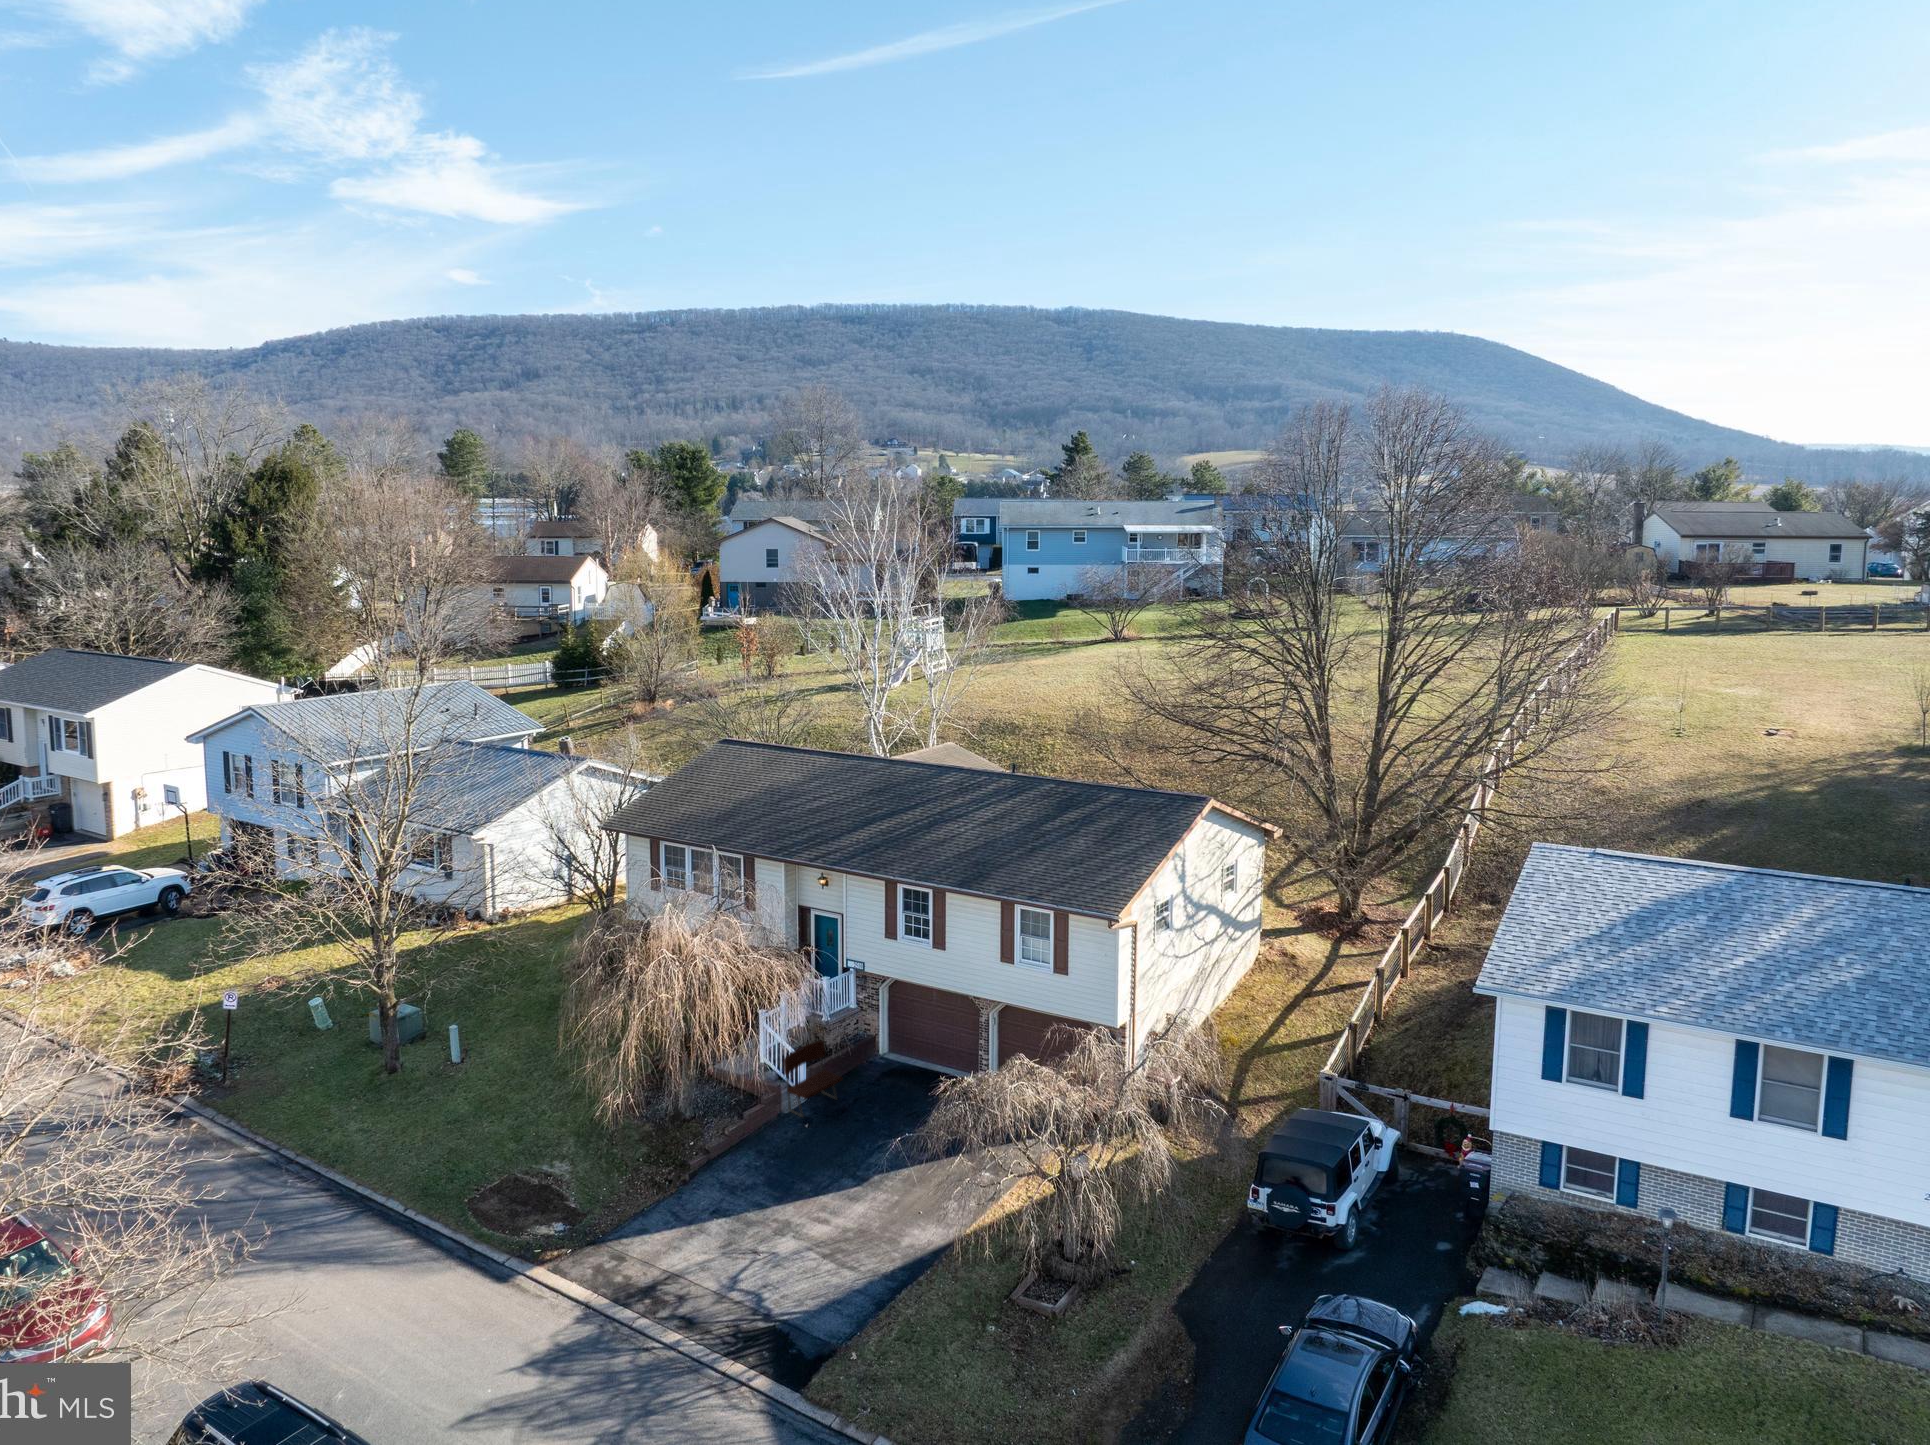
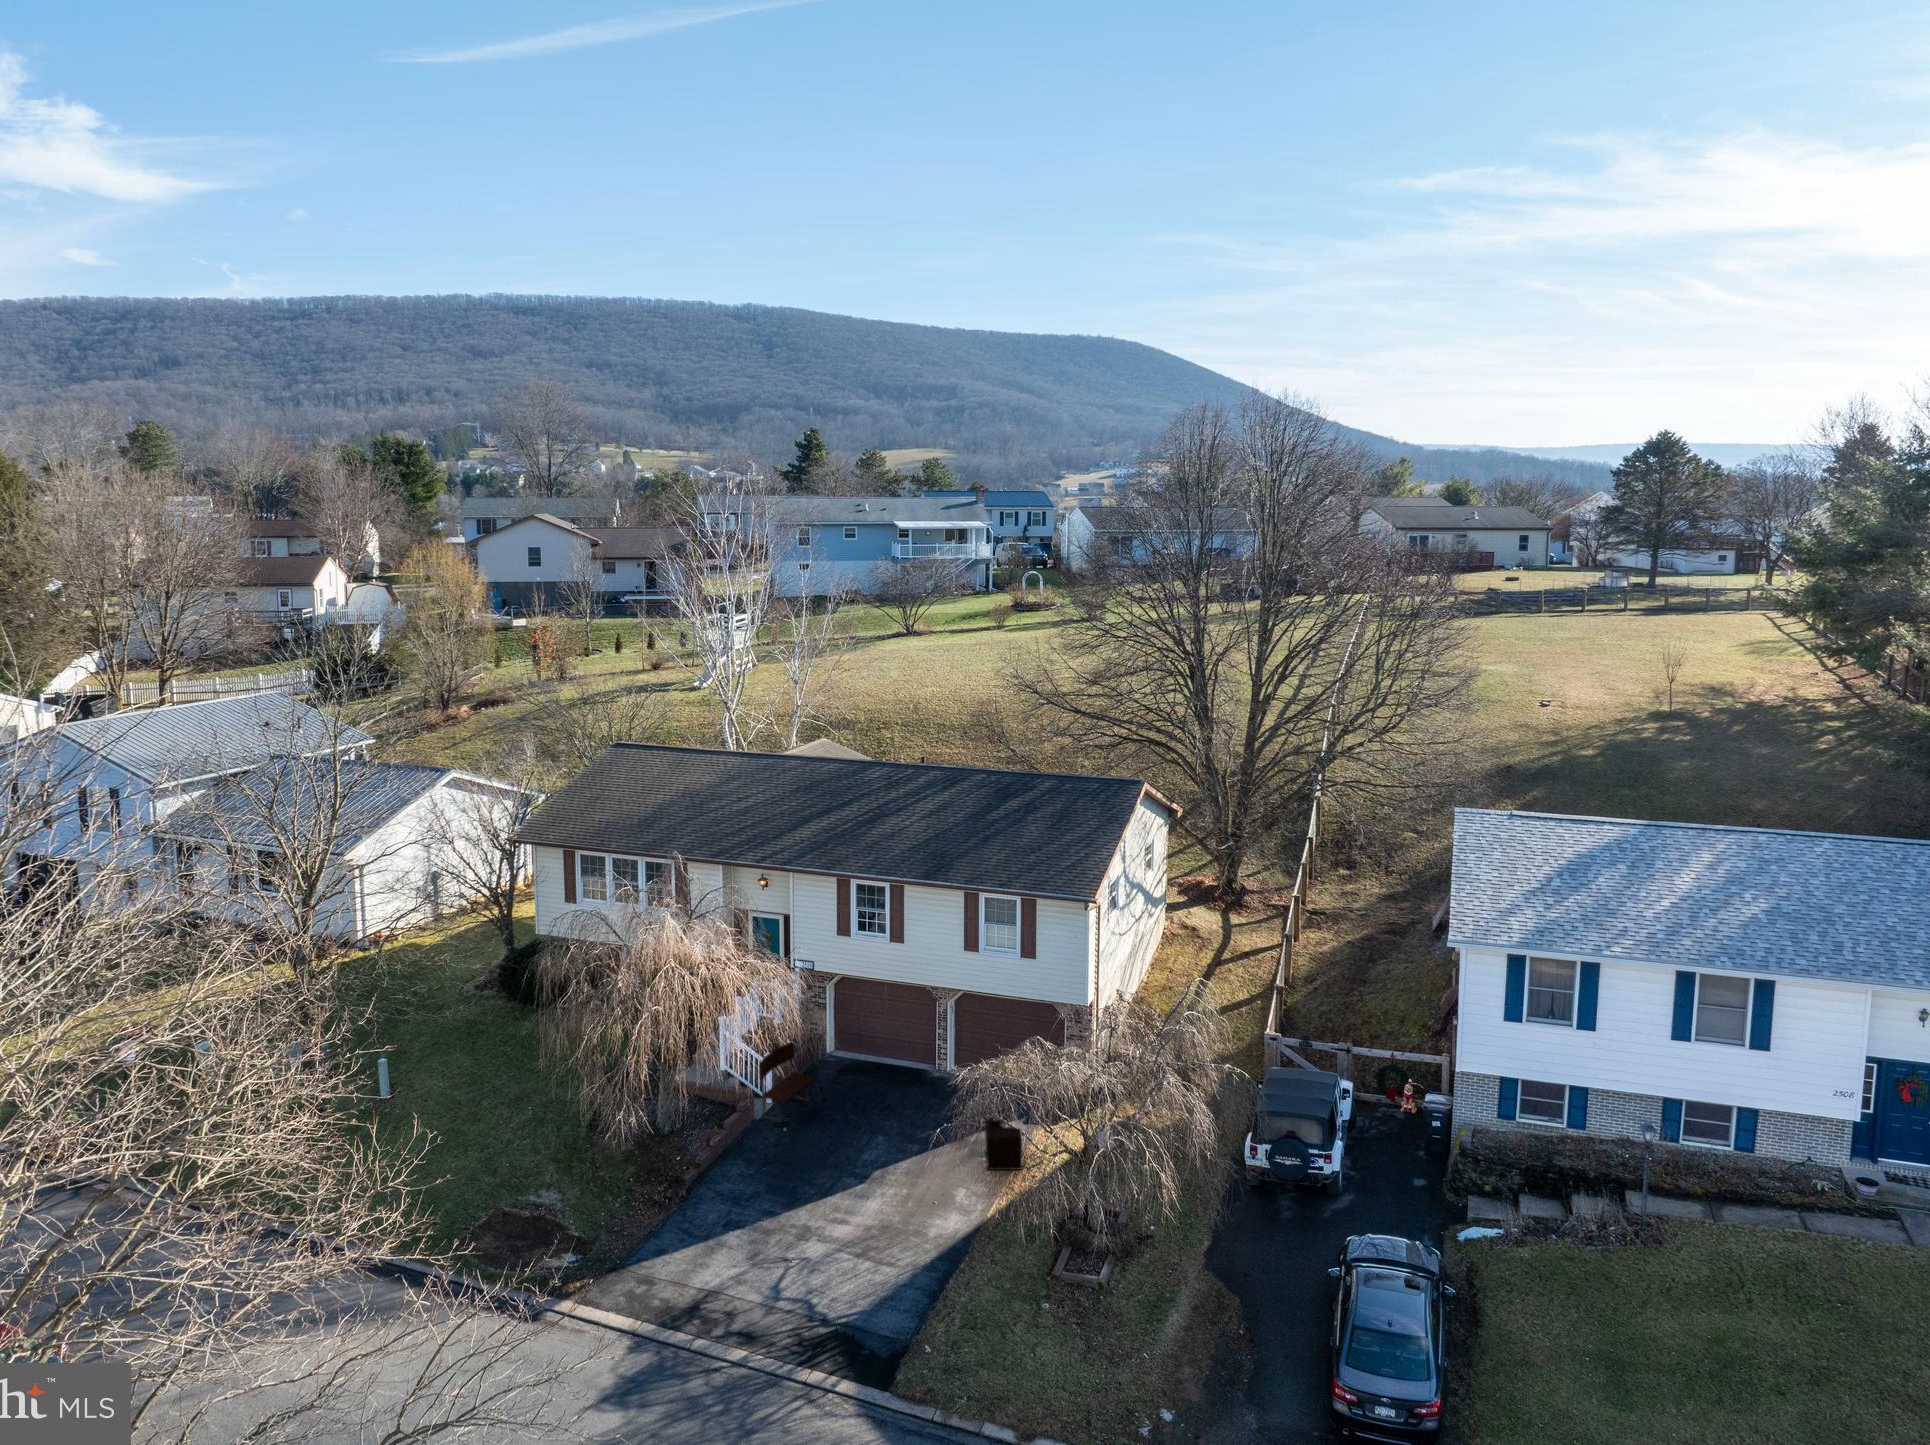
wooden crate: none [980,1135,1022,1188] -> present [985,1120,1023,1170]

